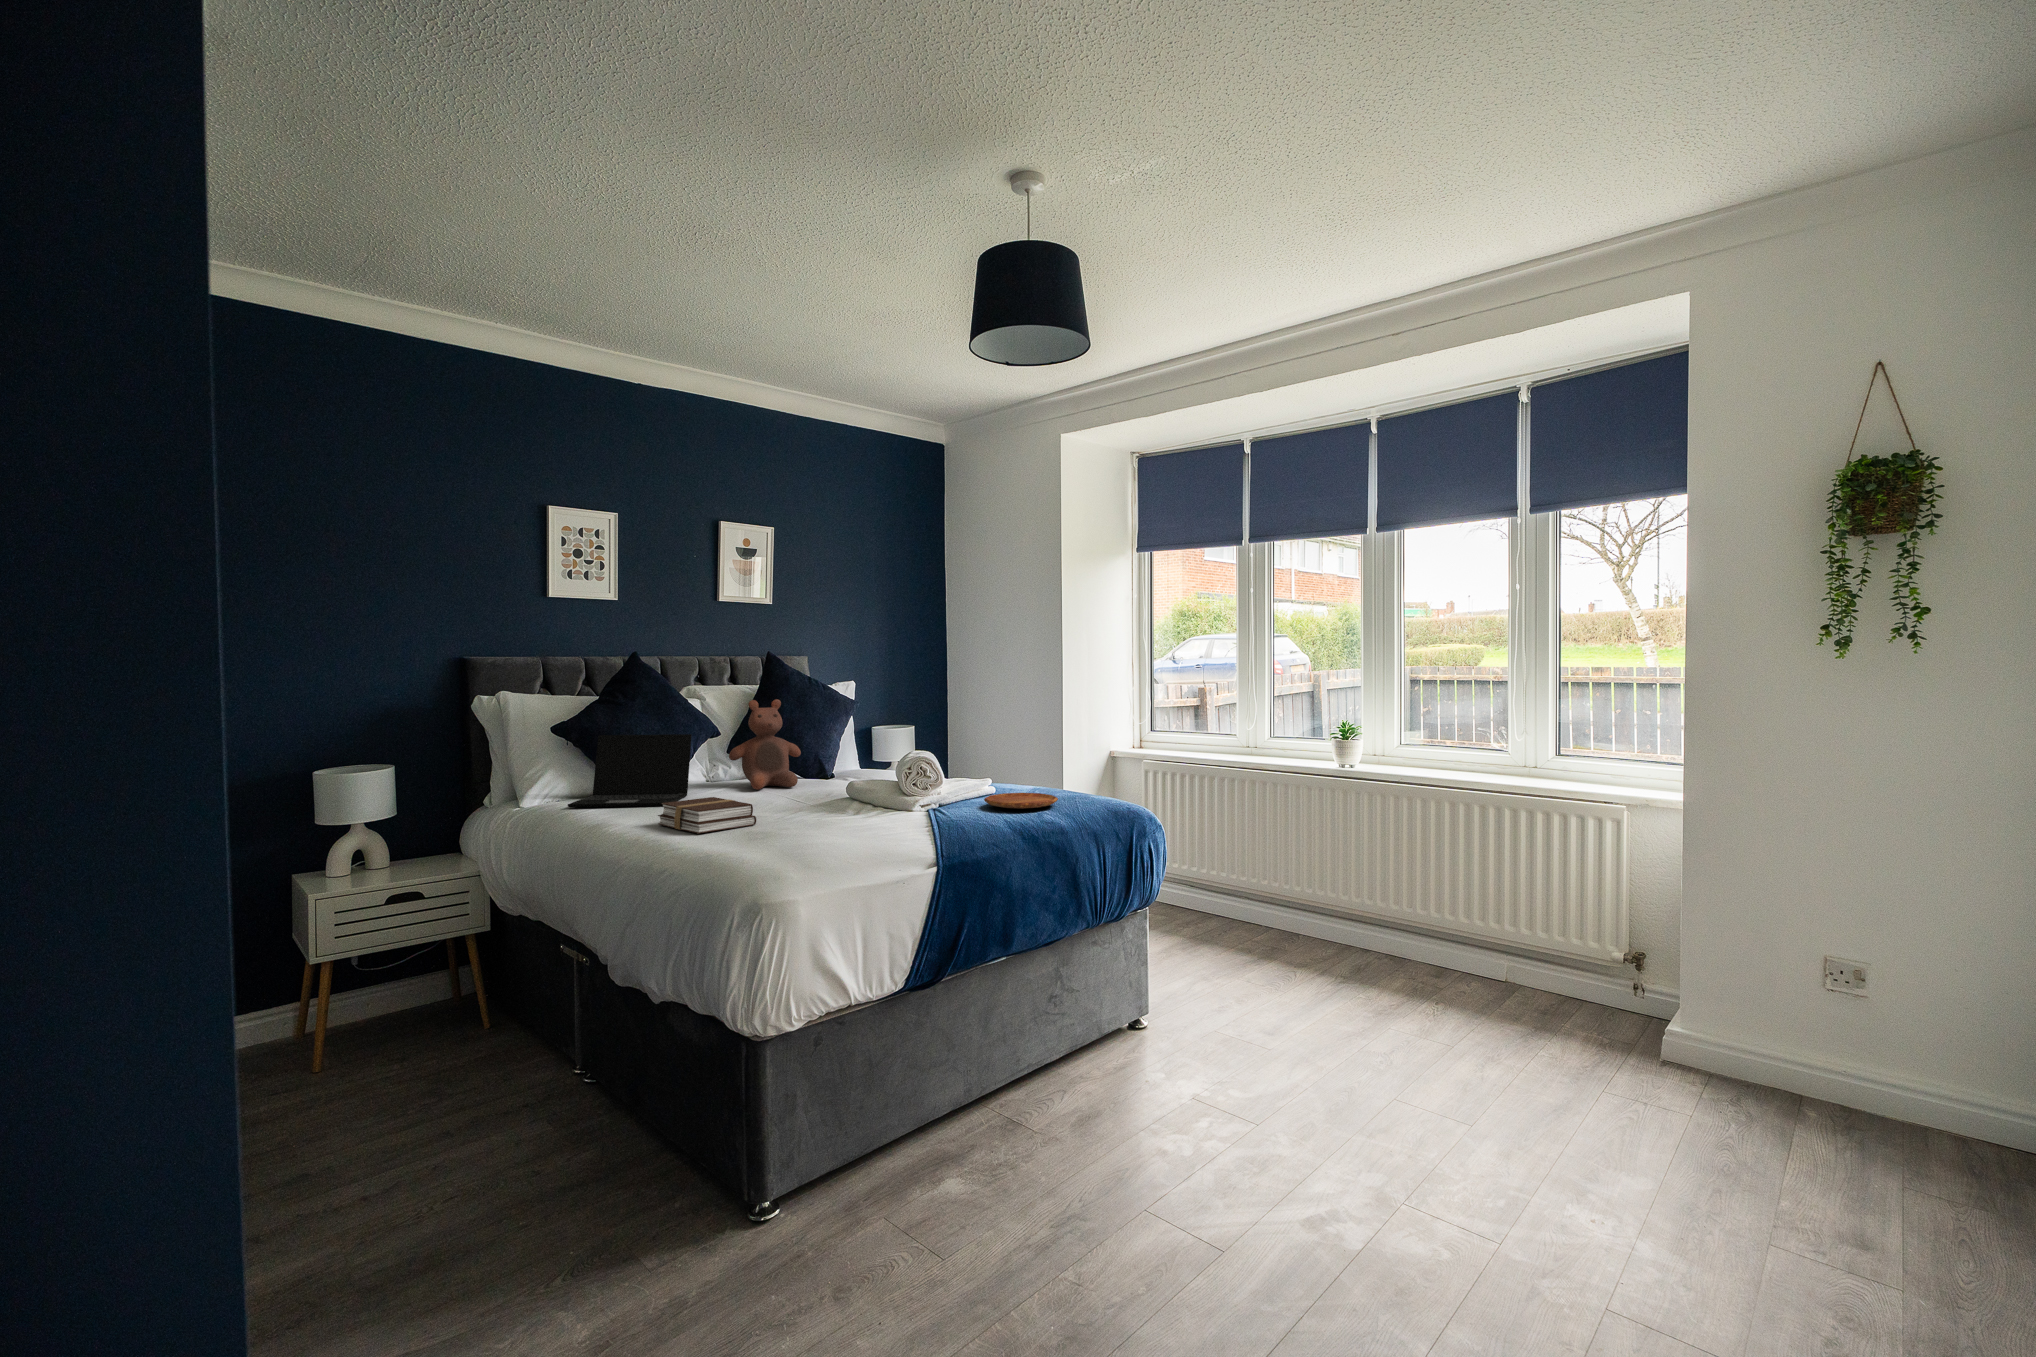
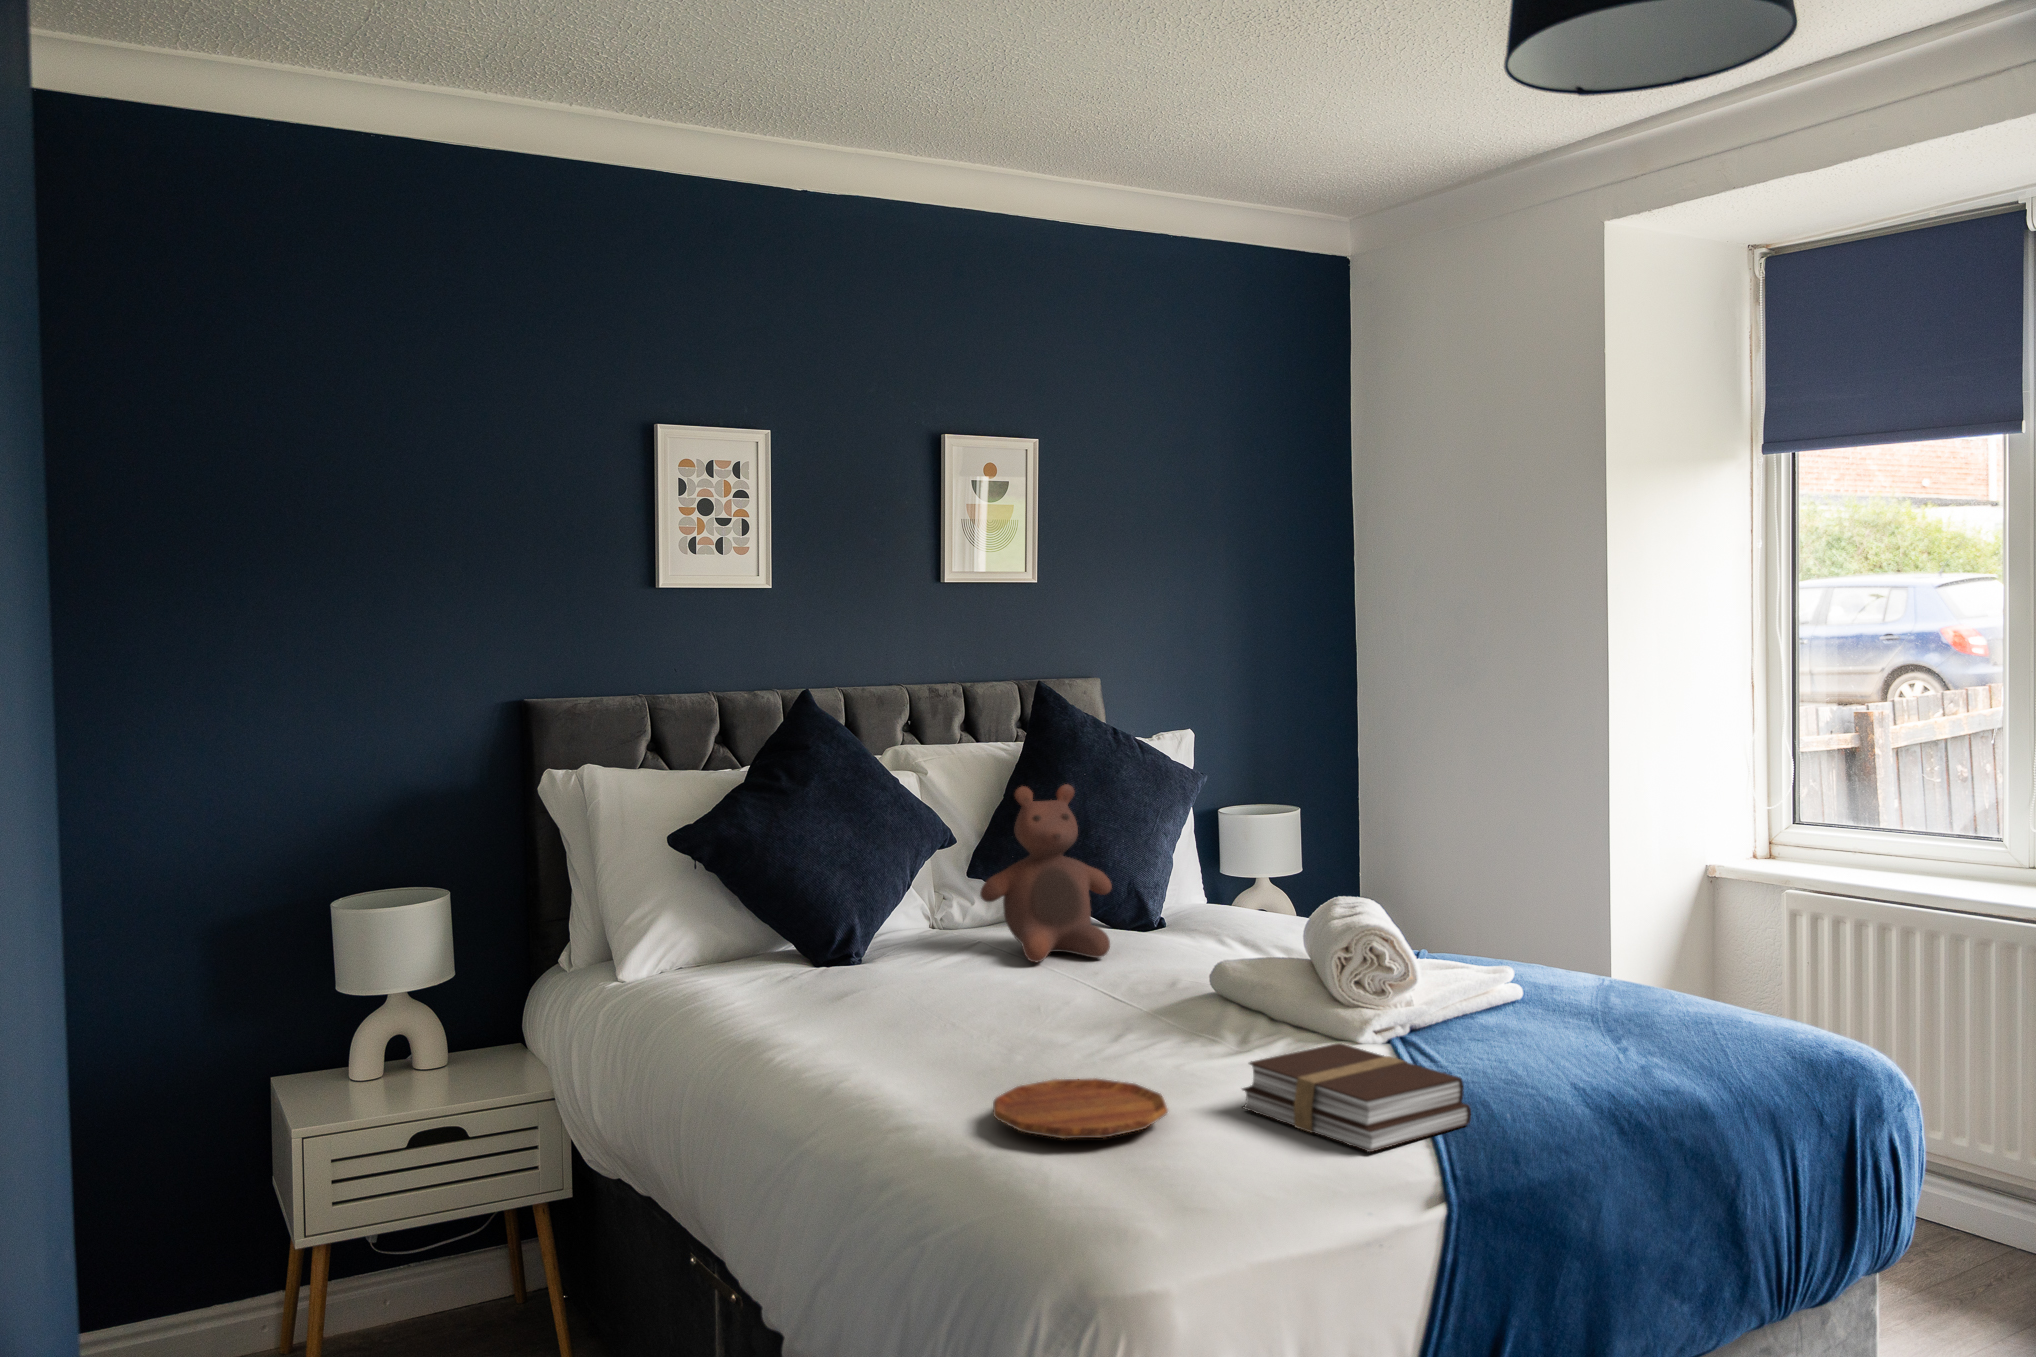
laptop: present [568,734,692,807] -> none [704,854,914,1000]
tray: present [984,793,1058,809] -> present [993,1078,1168,1139]
book: present [658,797,756,833] -> present [1242,1043,1471,1152]

